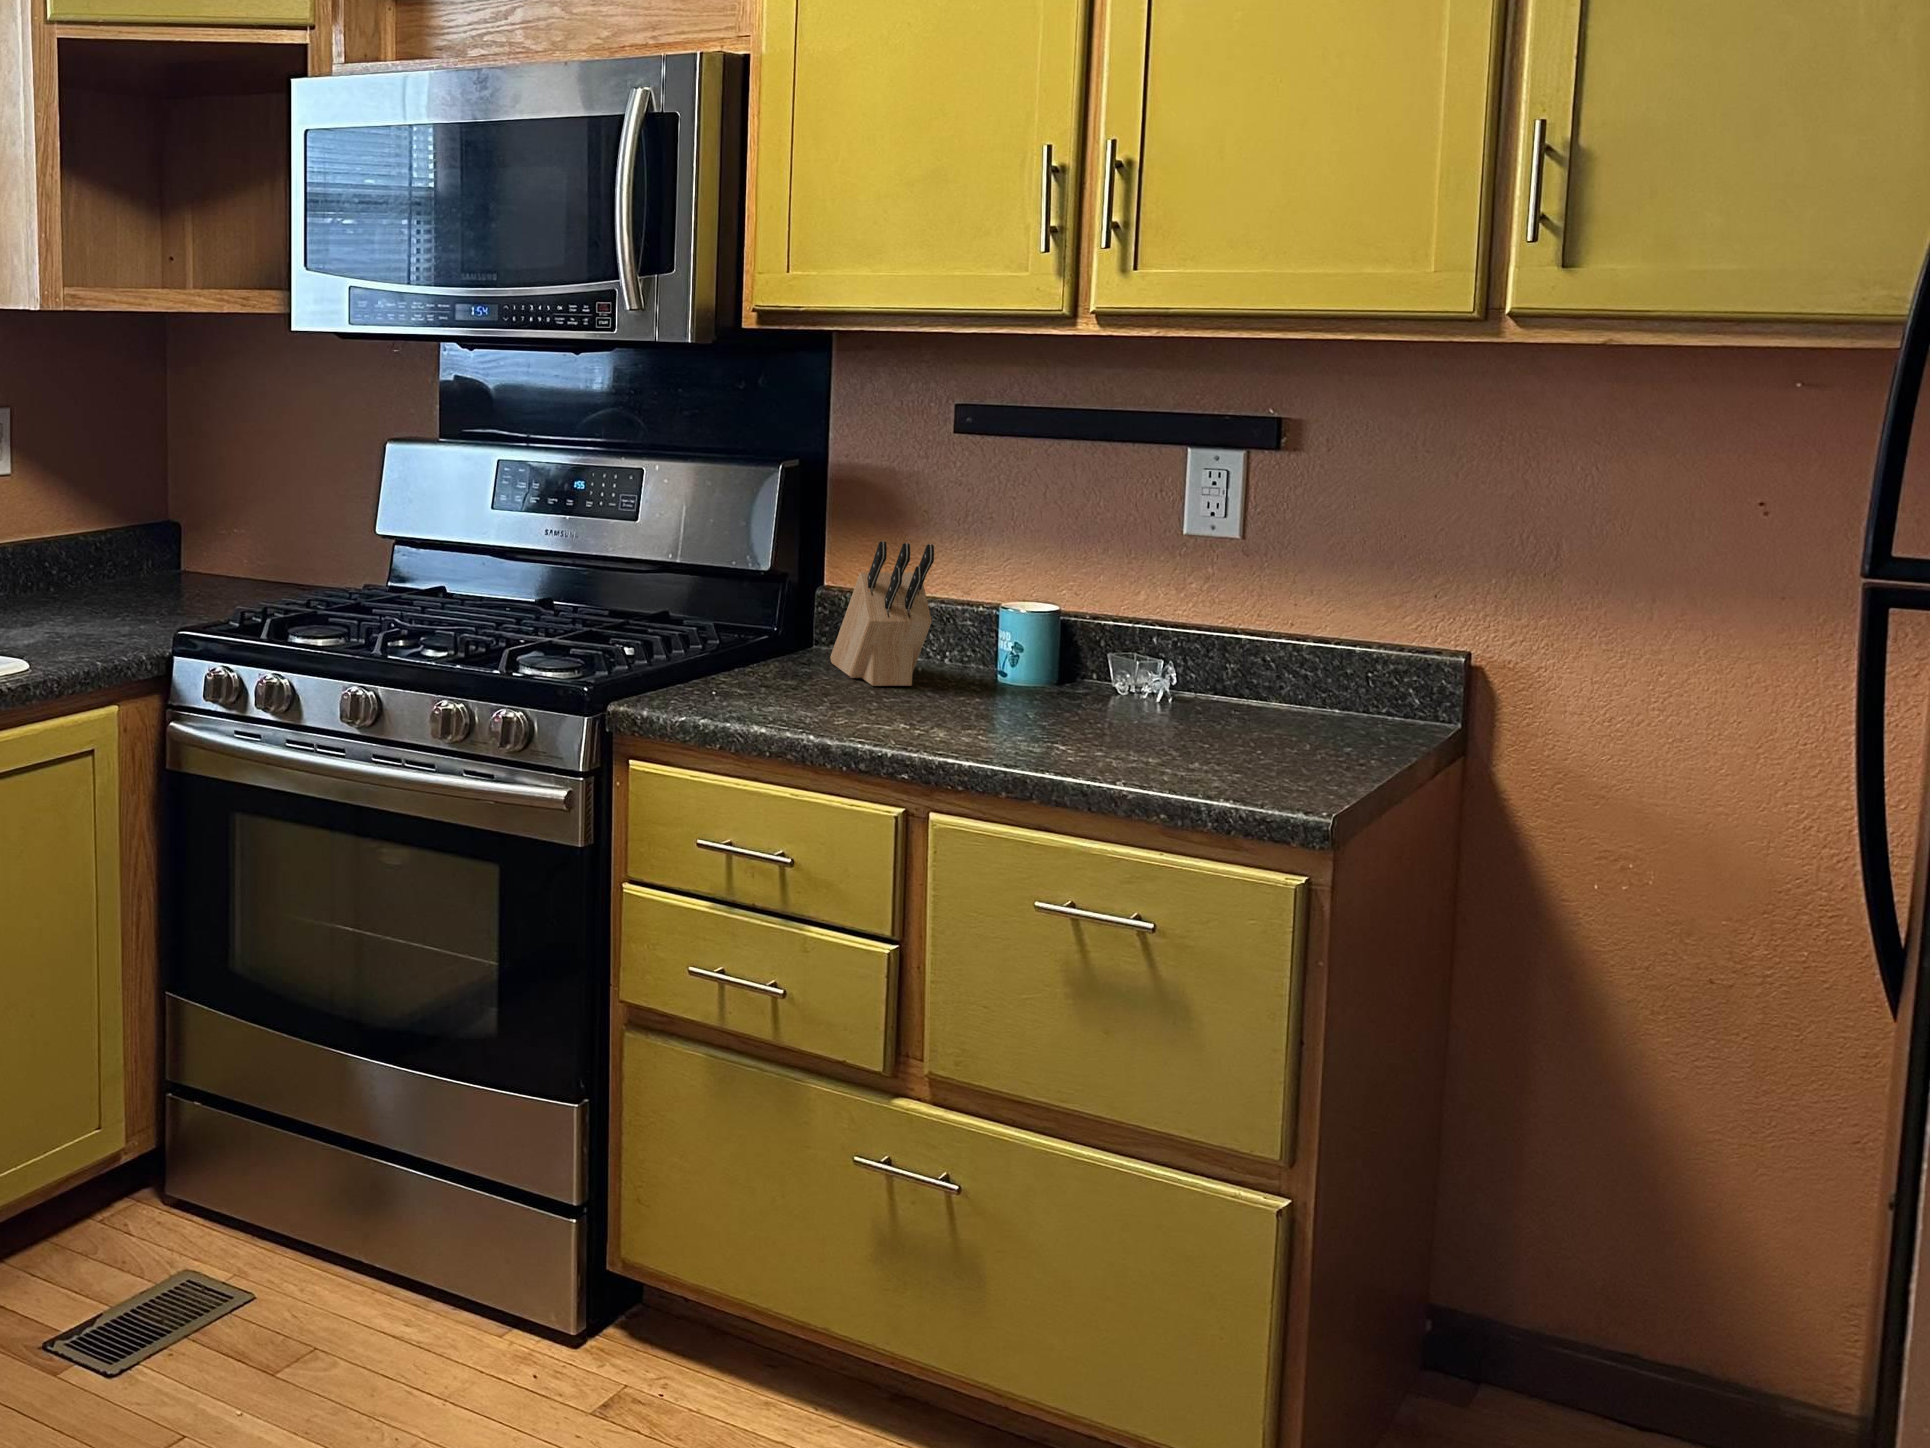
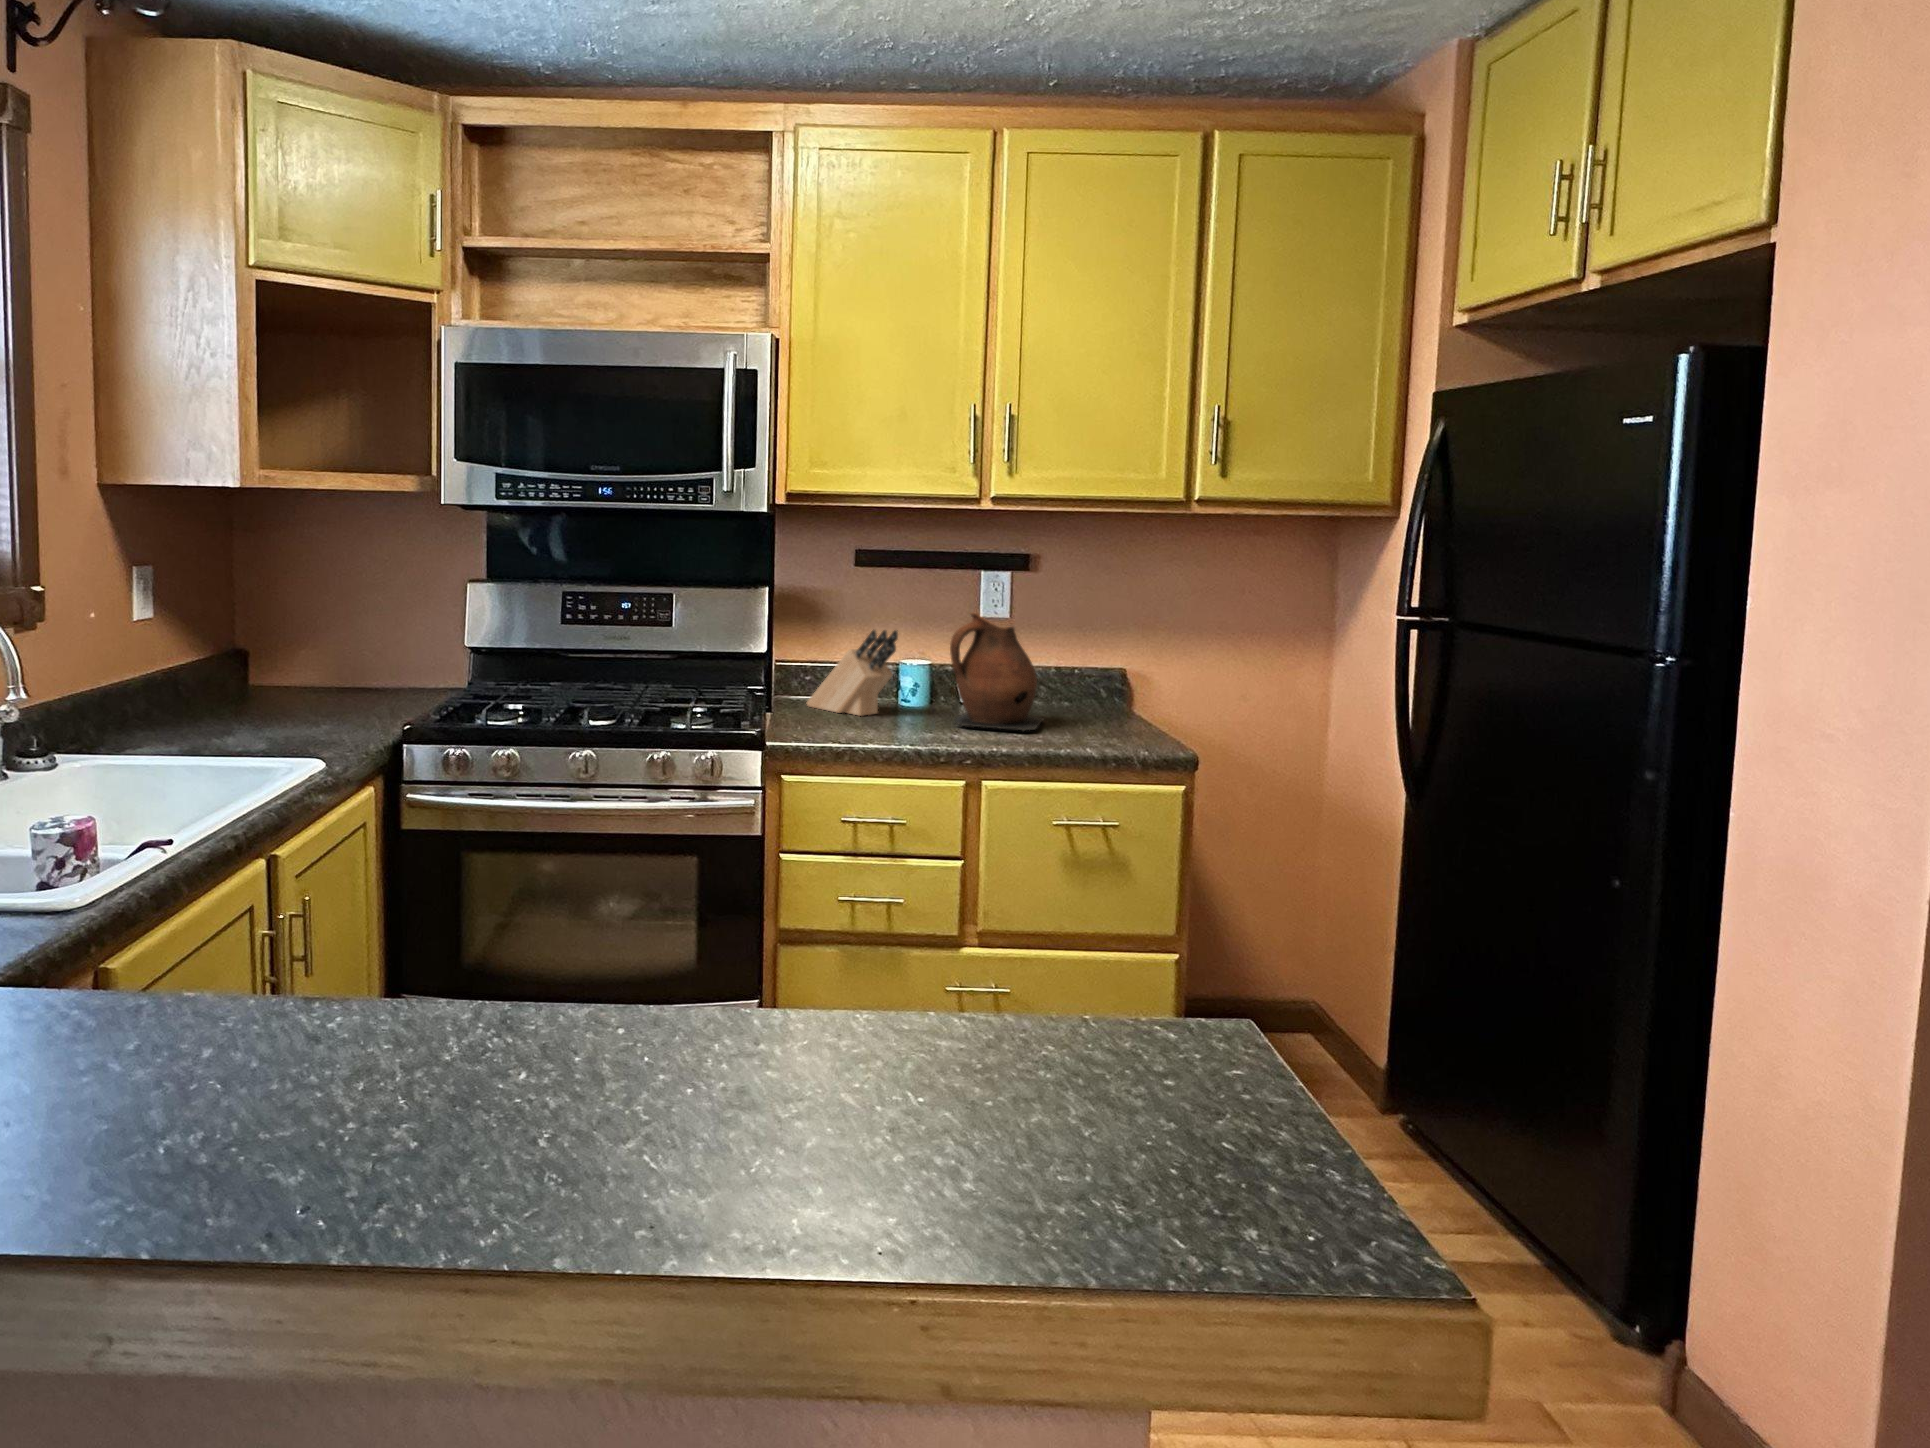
ceramic pitcher: none [991,521,1191,743] -> present [950,612,1044,731]

